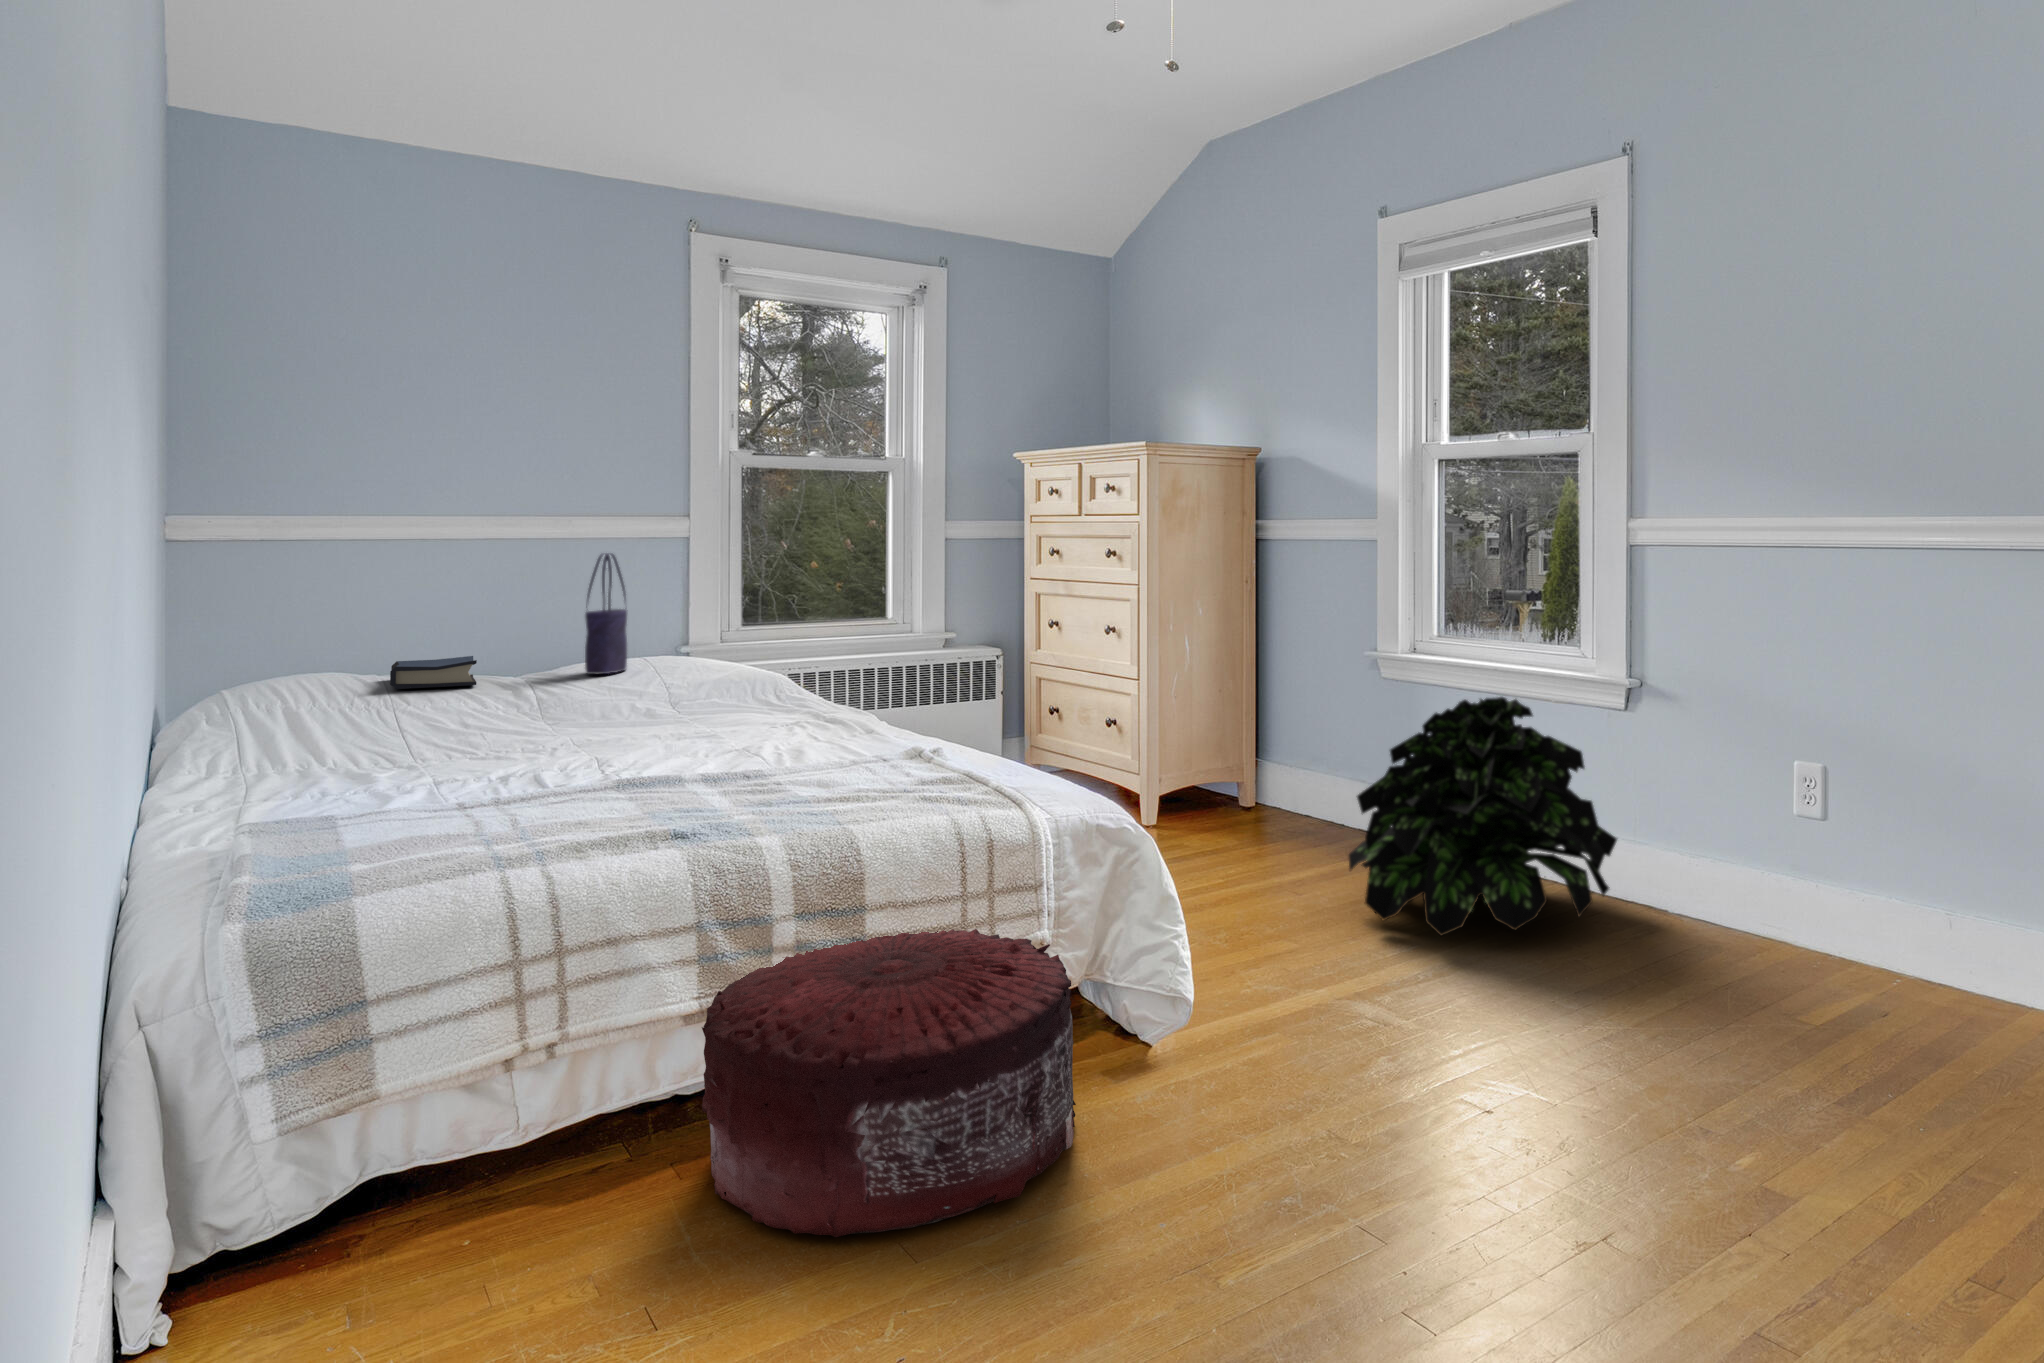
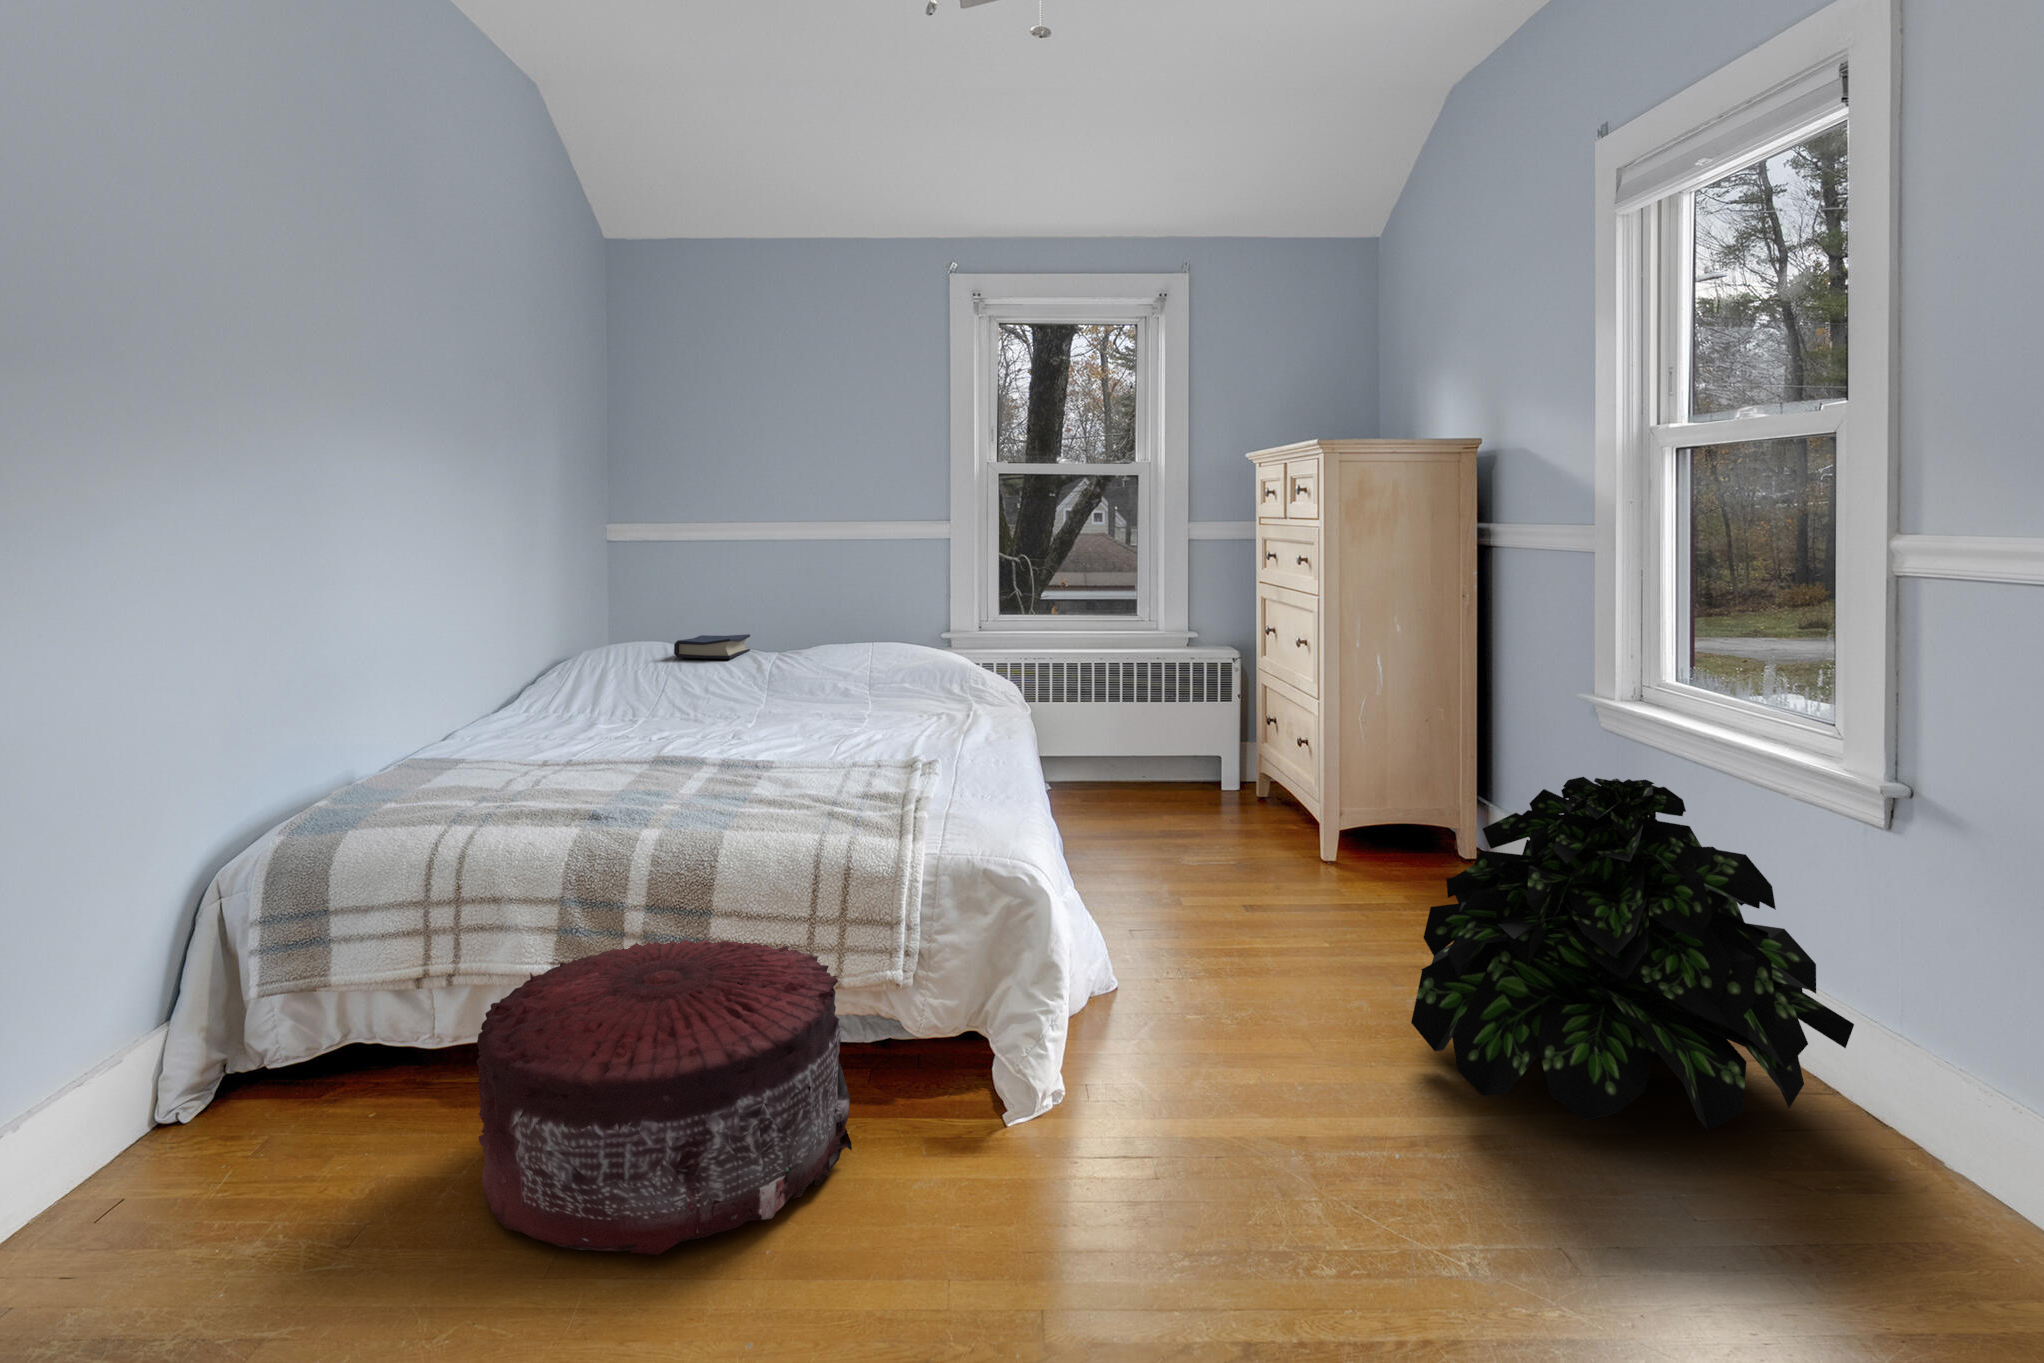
tote bag: present [585,553,627,674] -> none [819,553,859,656]

